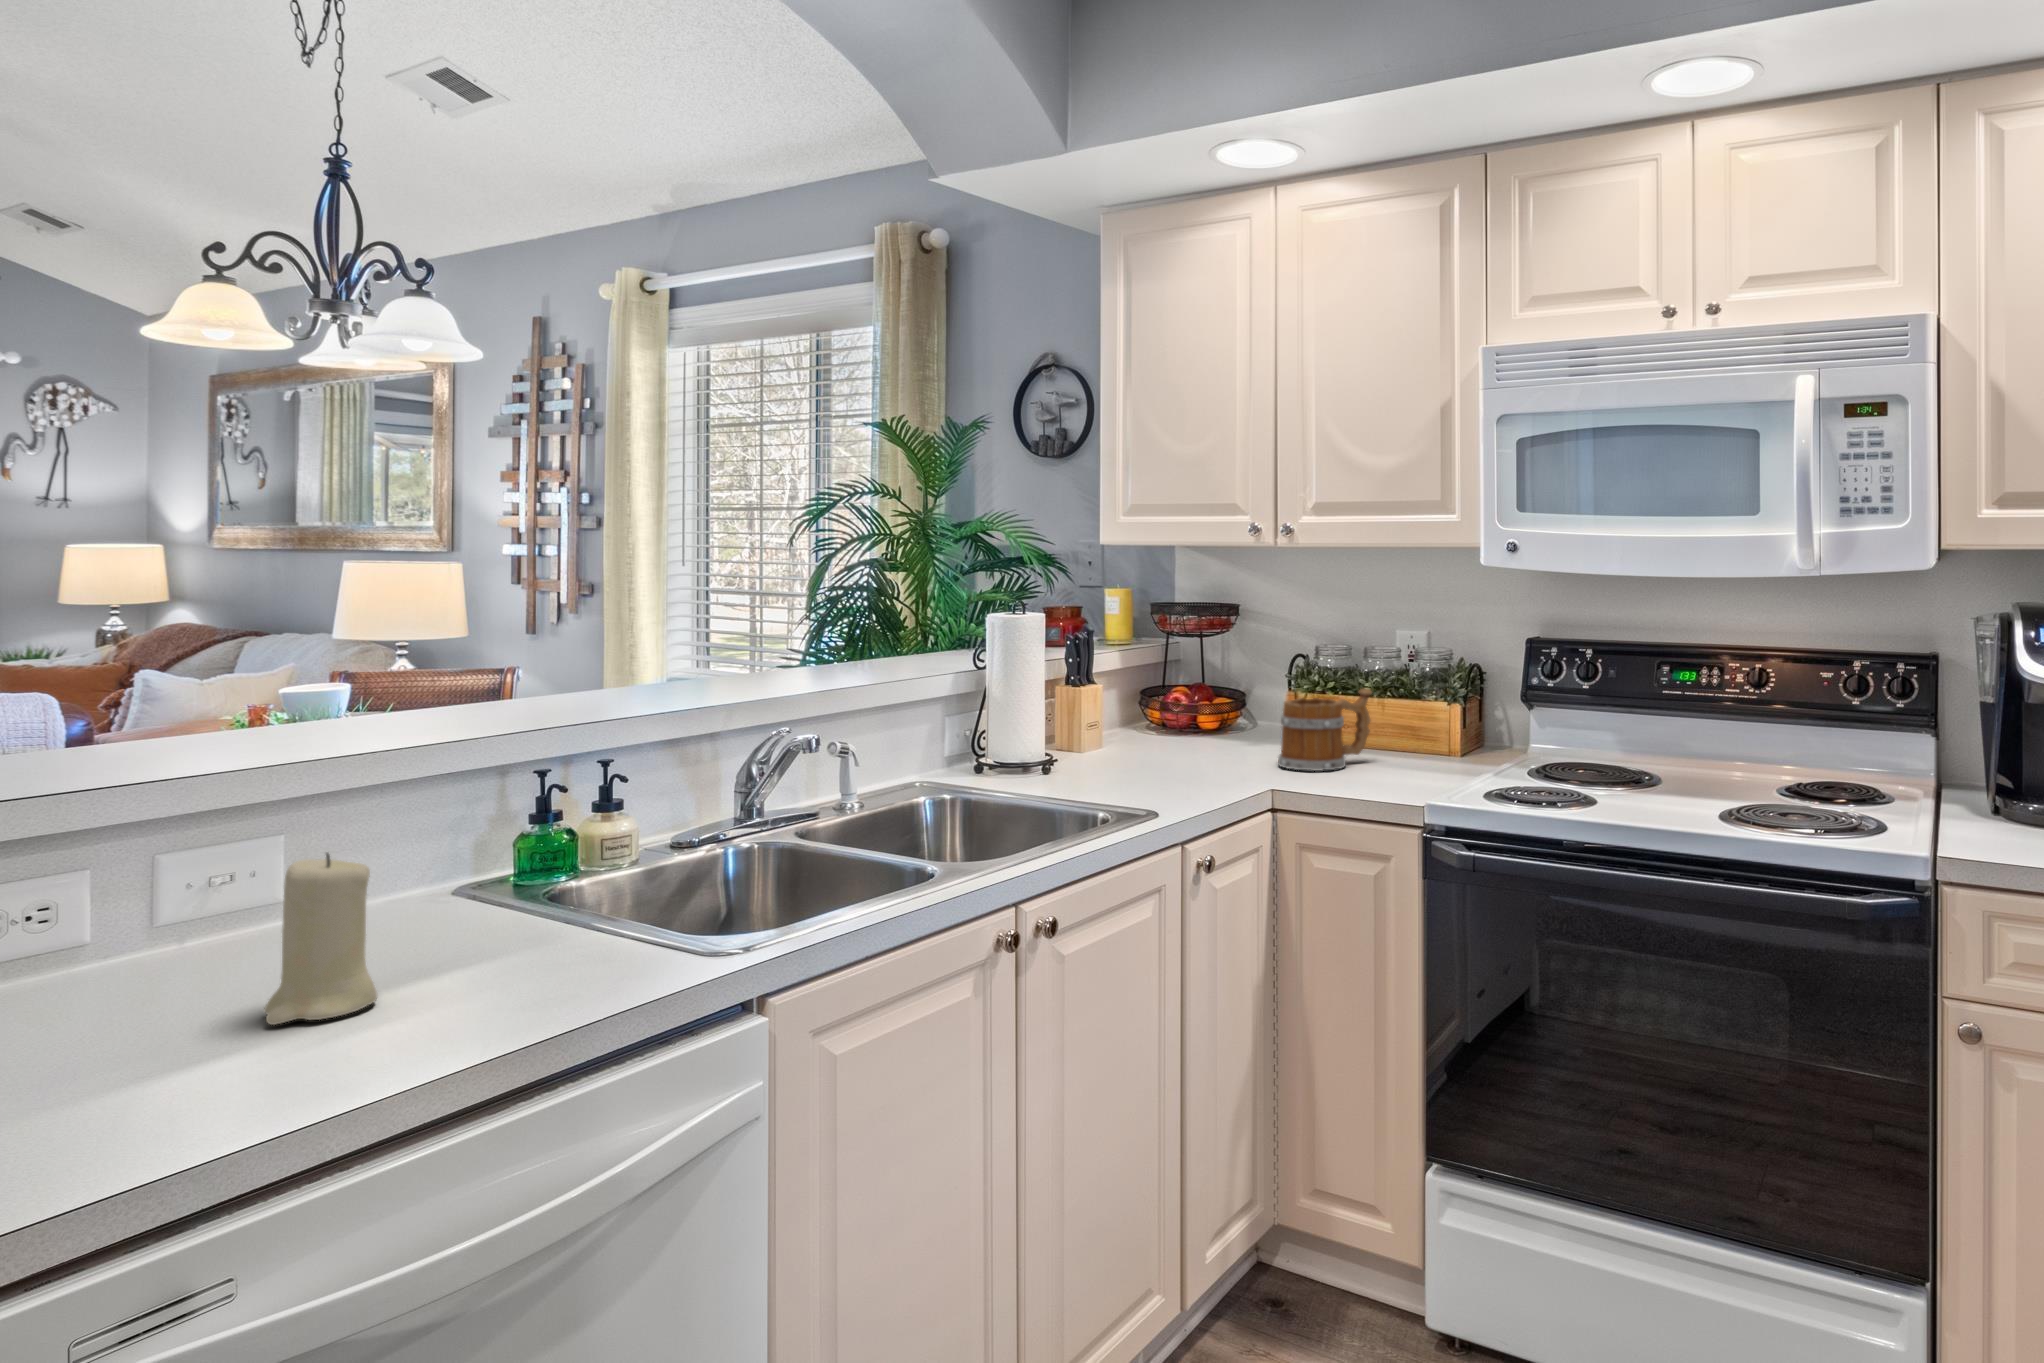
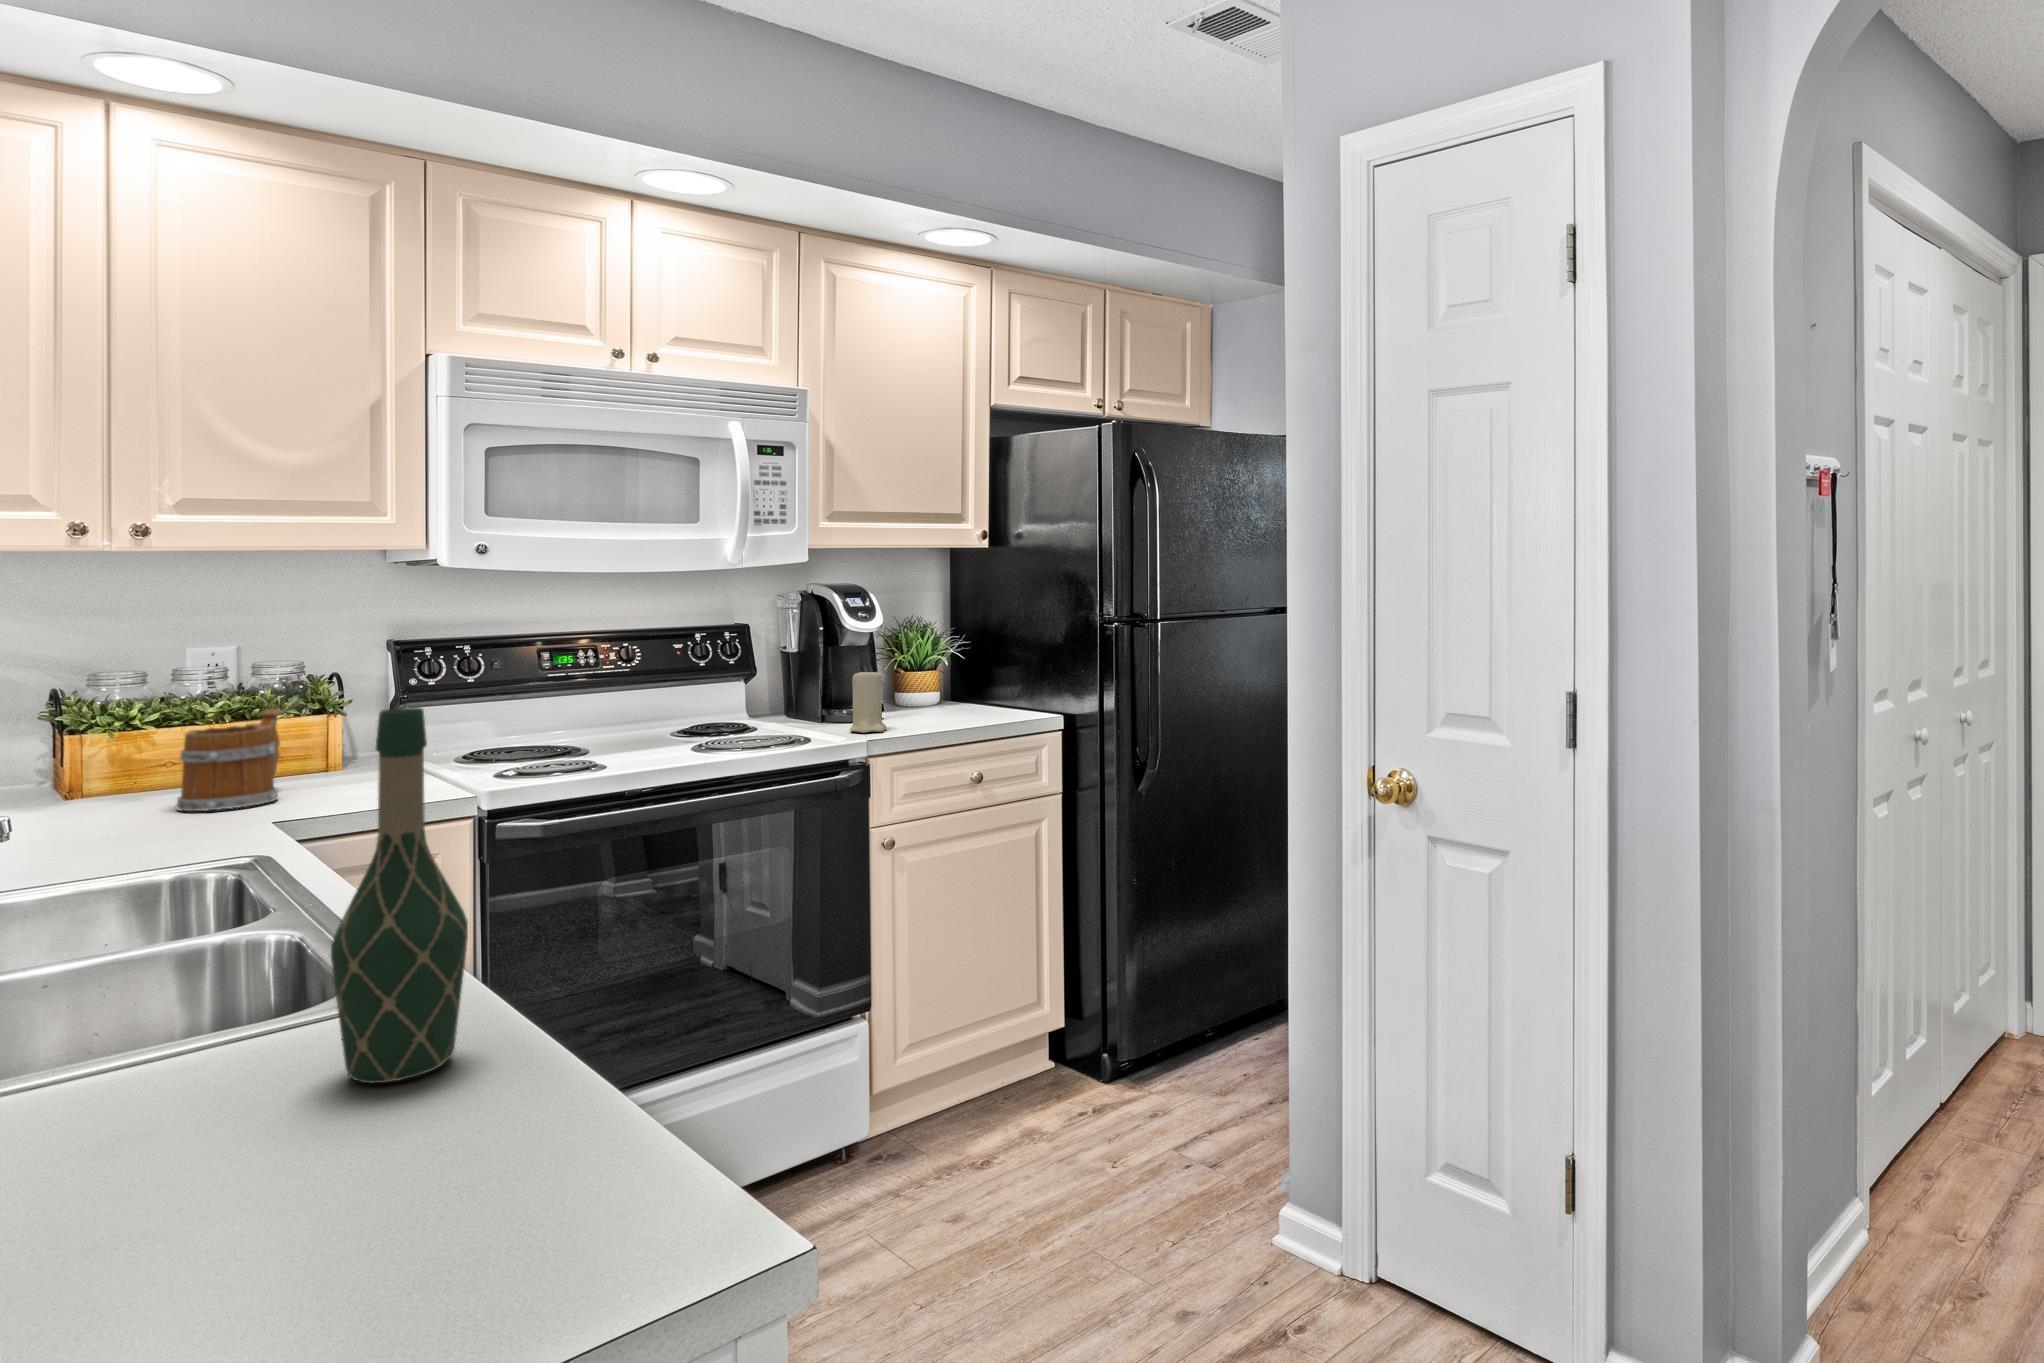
wine bottle: none [470,692,581,1005] -> present [331,707,468,1083]
candle: present [264,853,377,1025] -> present [850,668,887,733]

